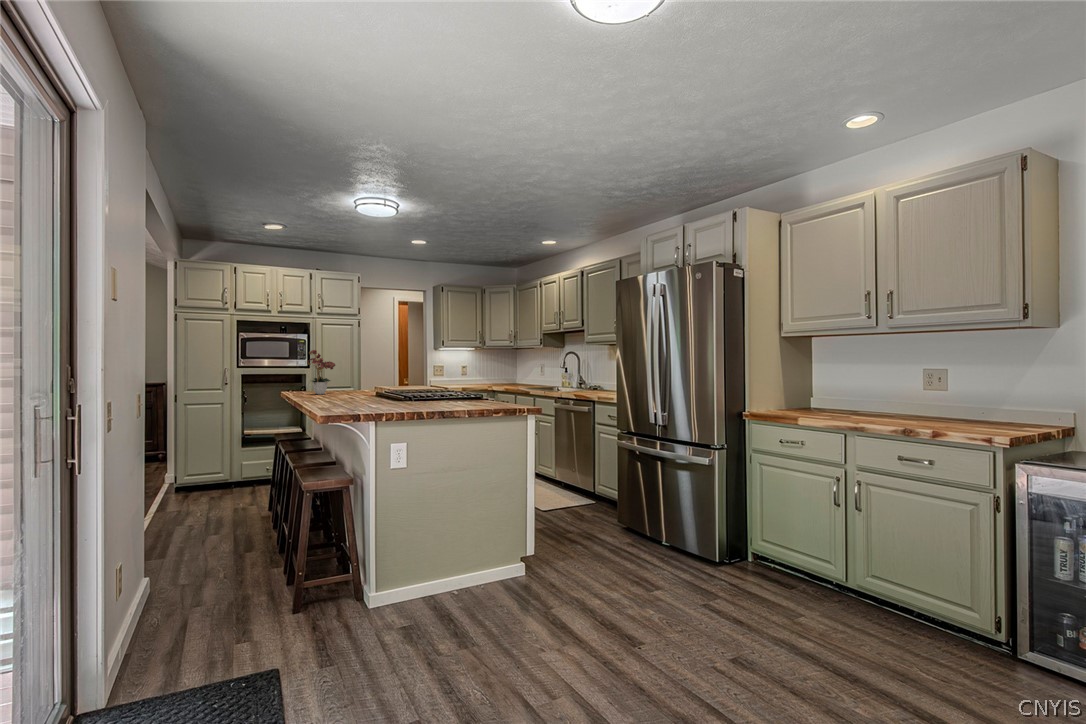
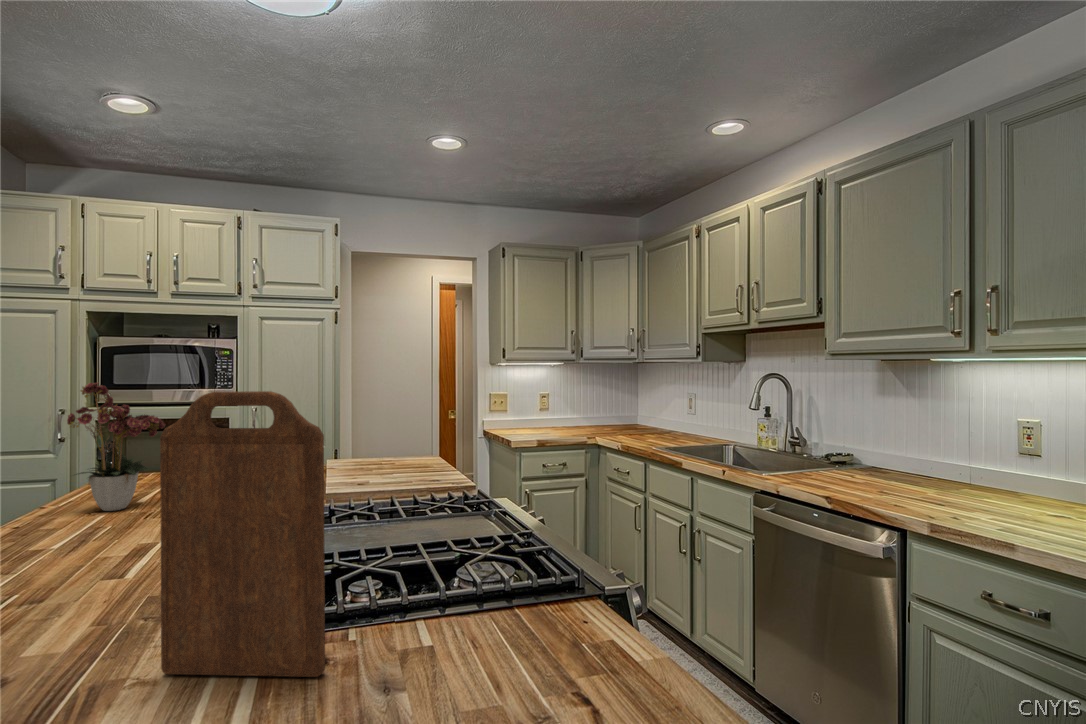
cutting board: none [400,346,433,402] -> present [160,391,325,677]

